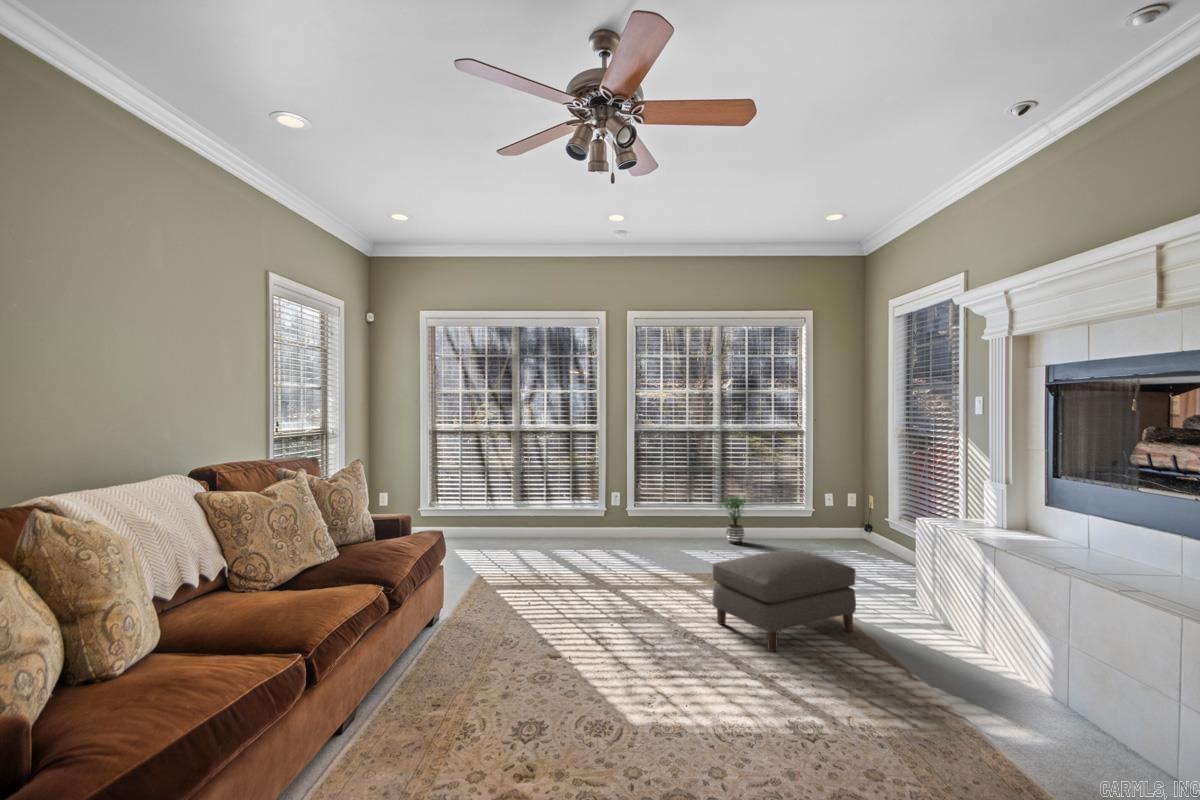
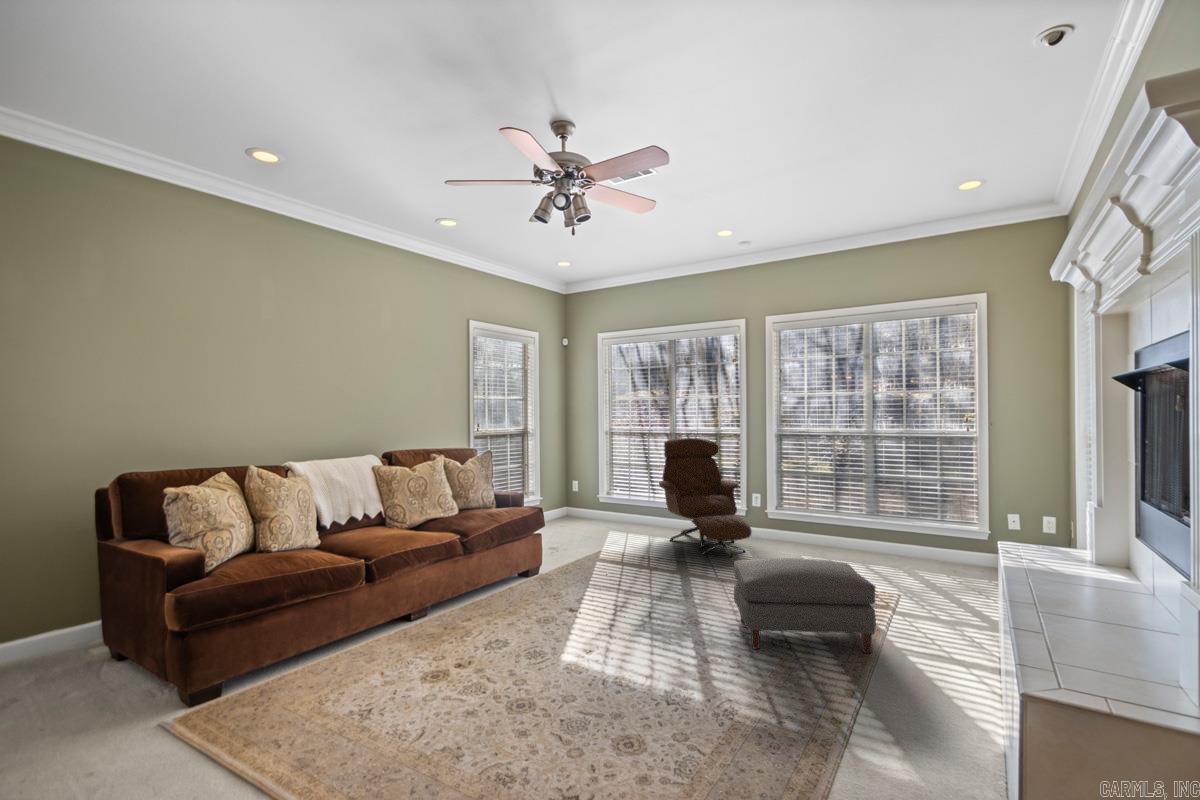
lounge chair: none [515,437,633,563] -> present [659,438,752,557]
potted plant: present [719,495,746,544] -> none [858,505,901,560]

